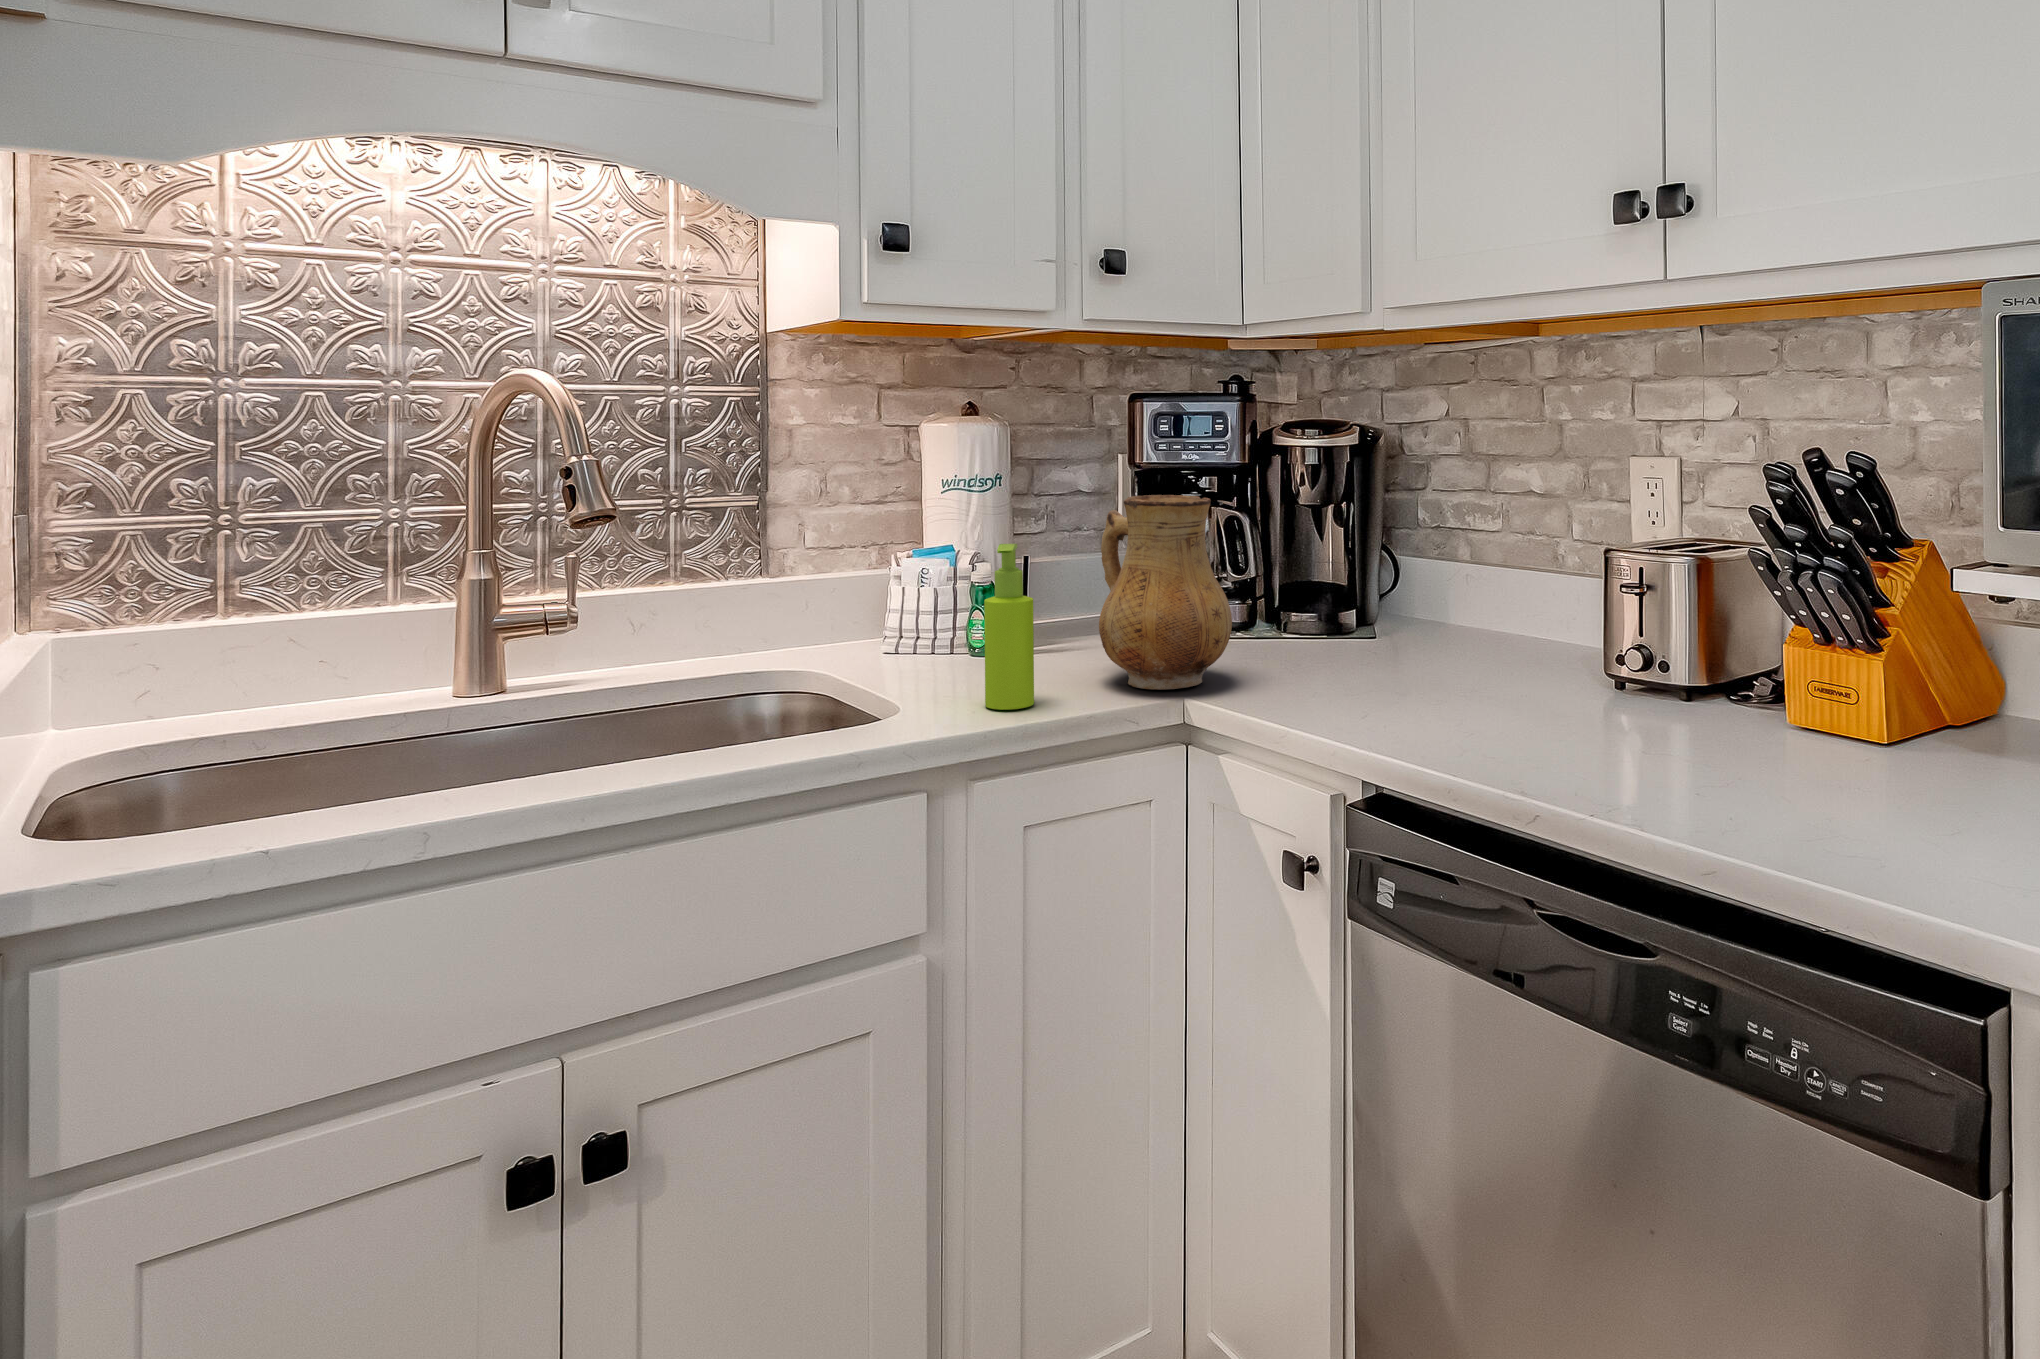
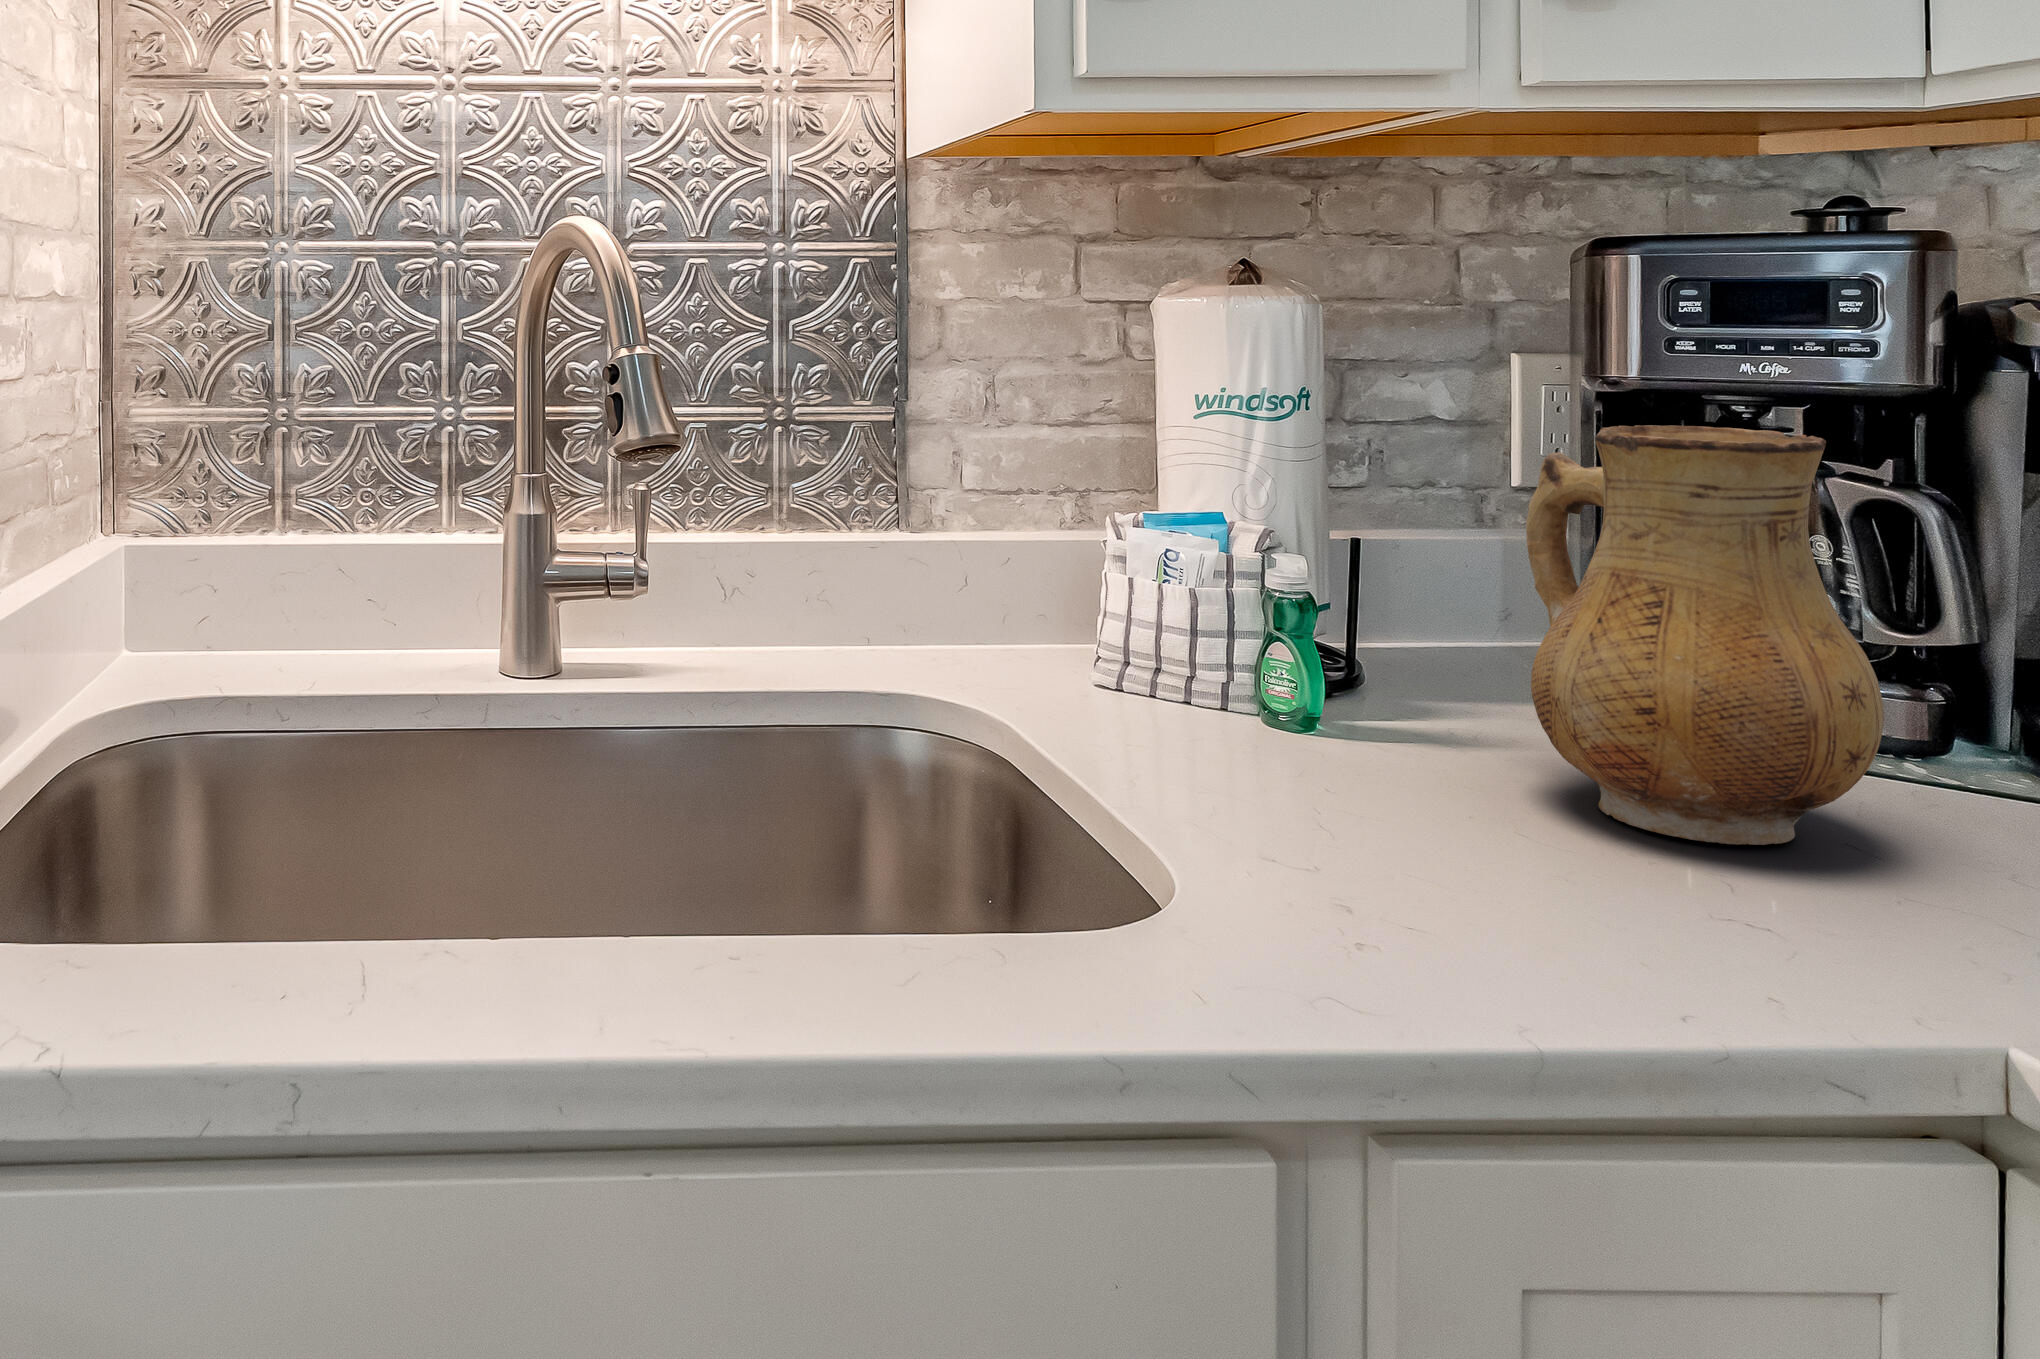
soap dispenser: present [984,544,1034,710] -> none [1296,510,1401,837]

